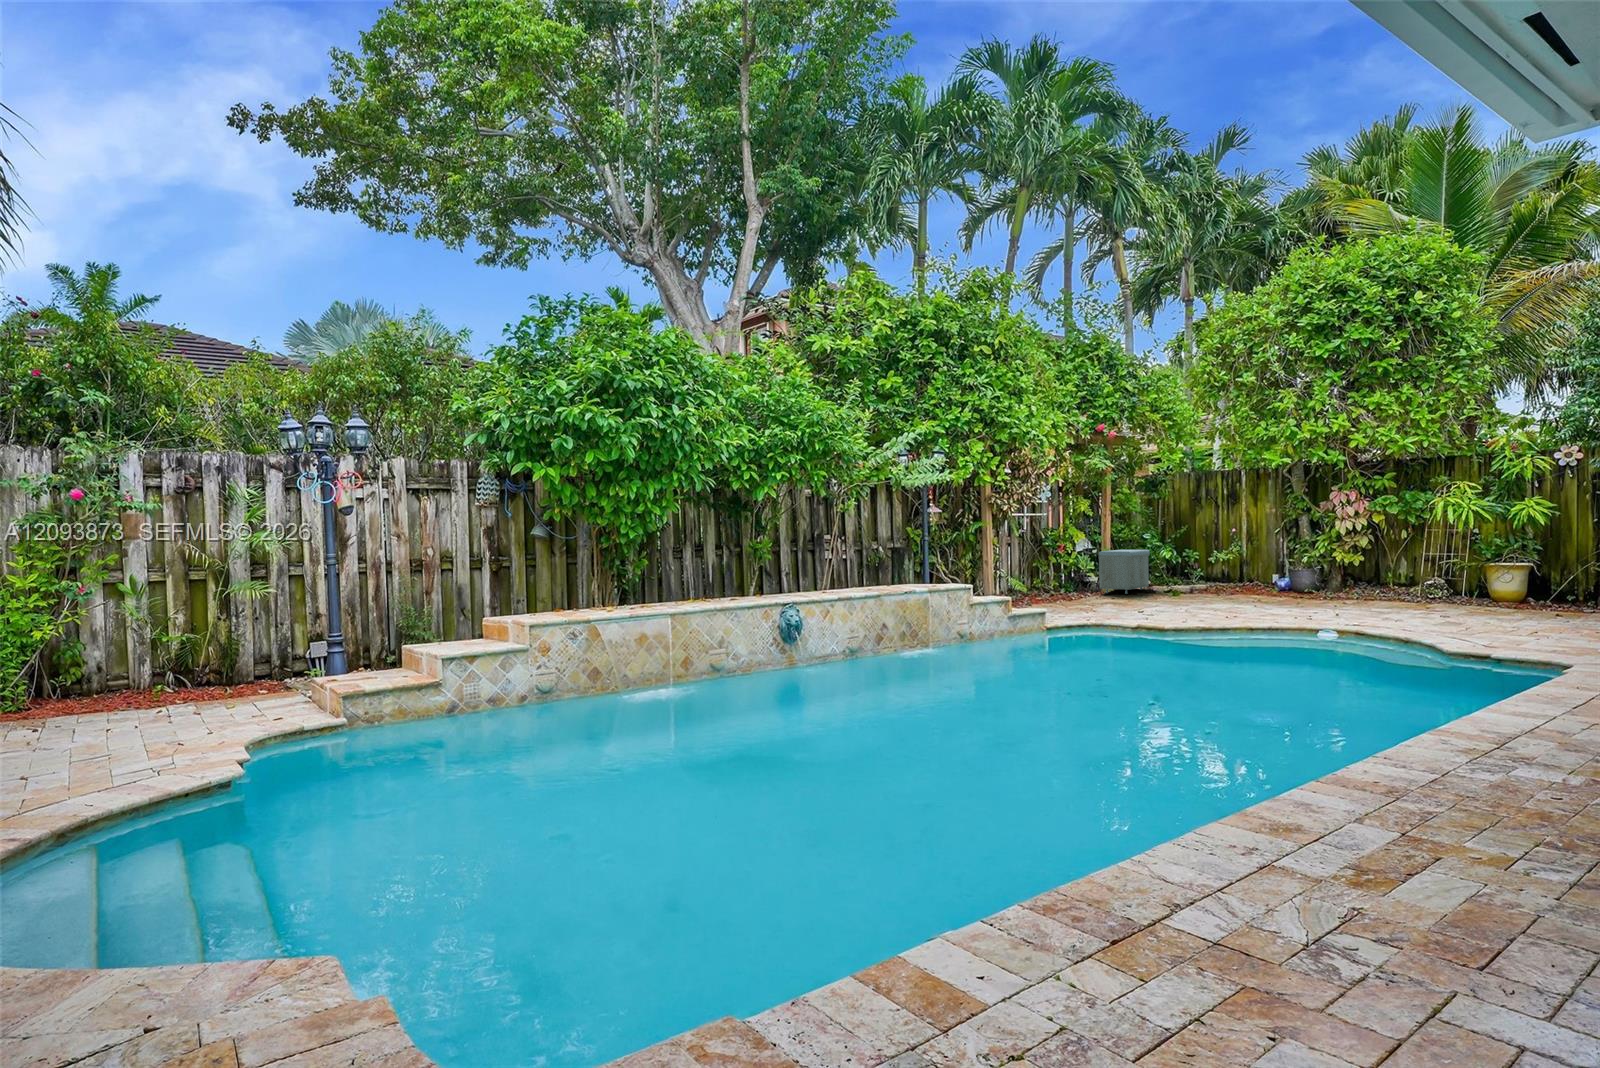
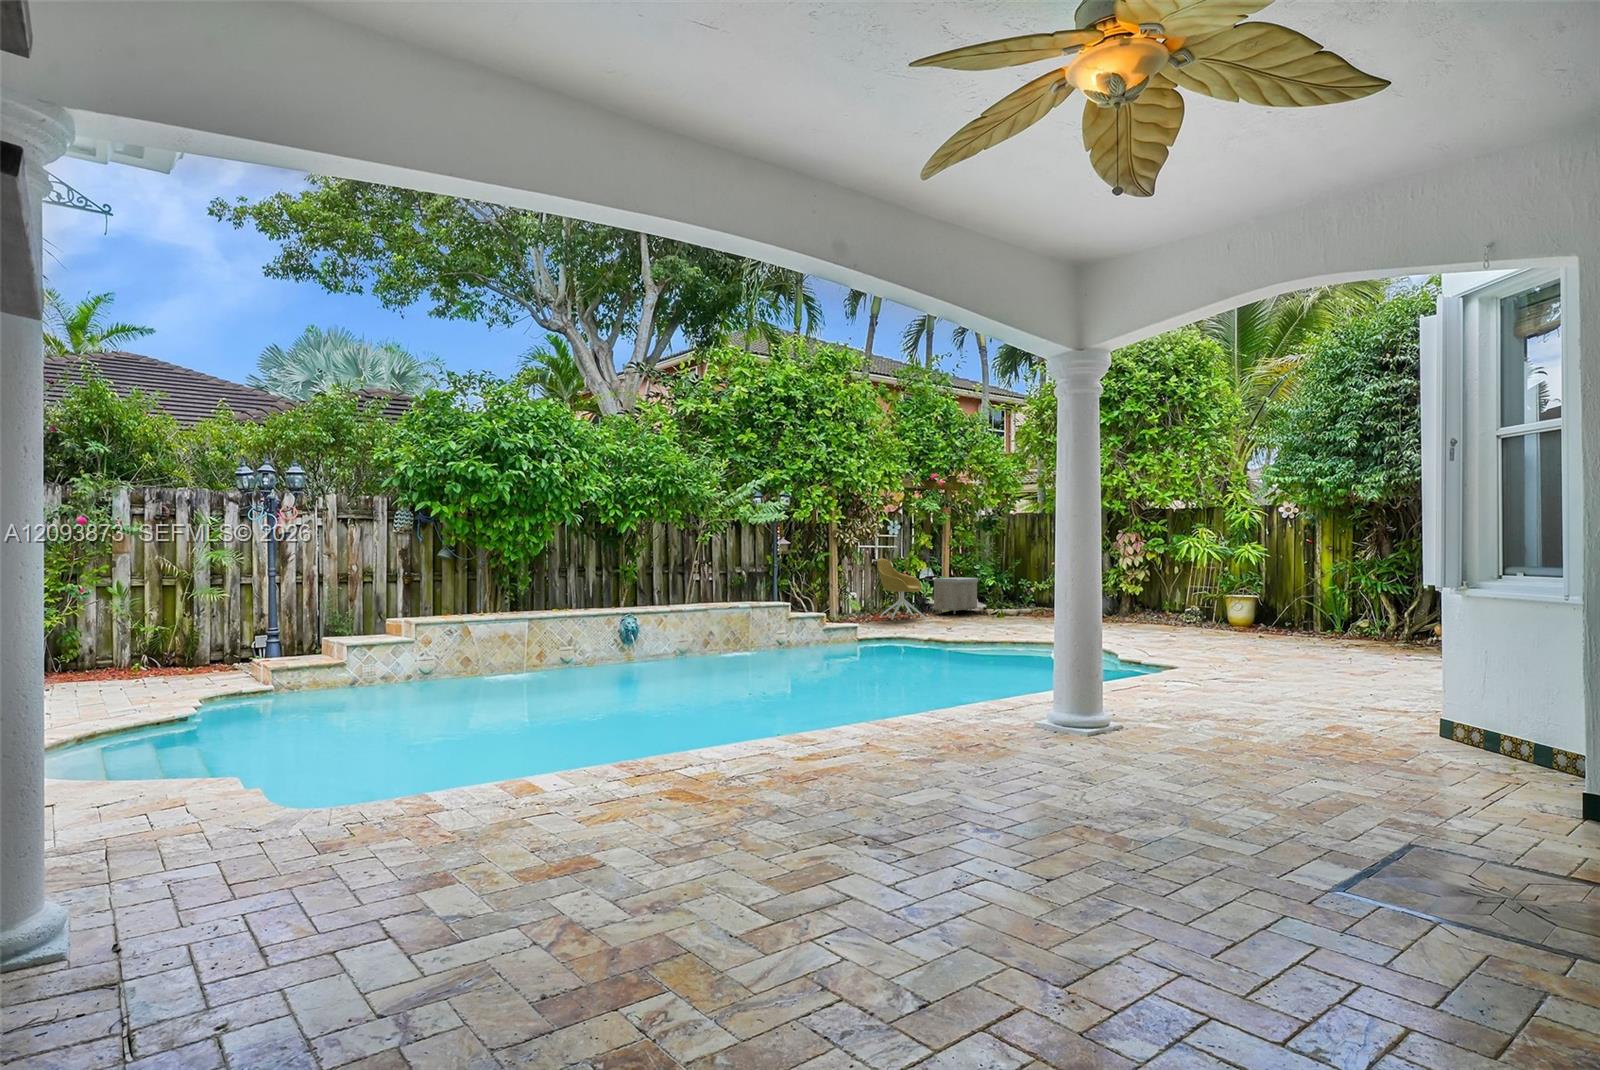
chair: none [1034,529,1096,603] -> present [877,559,925,620]

